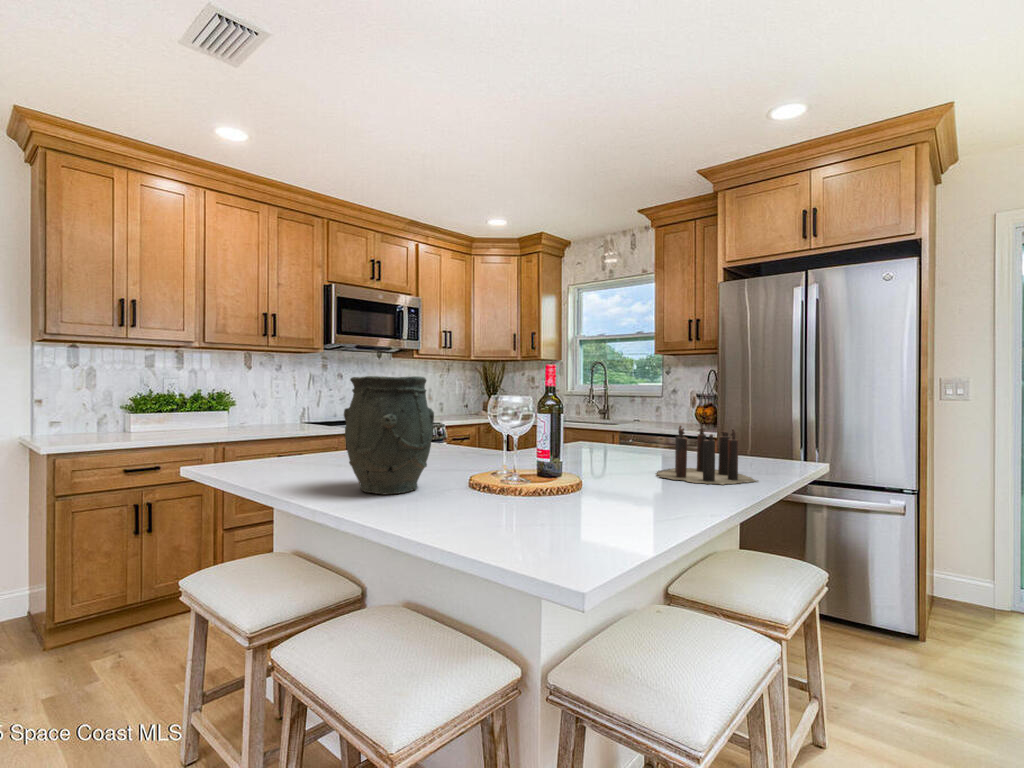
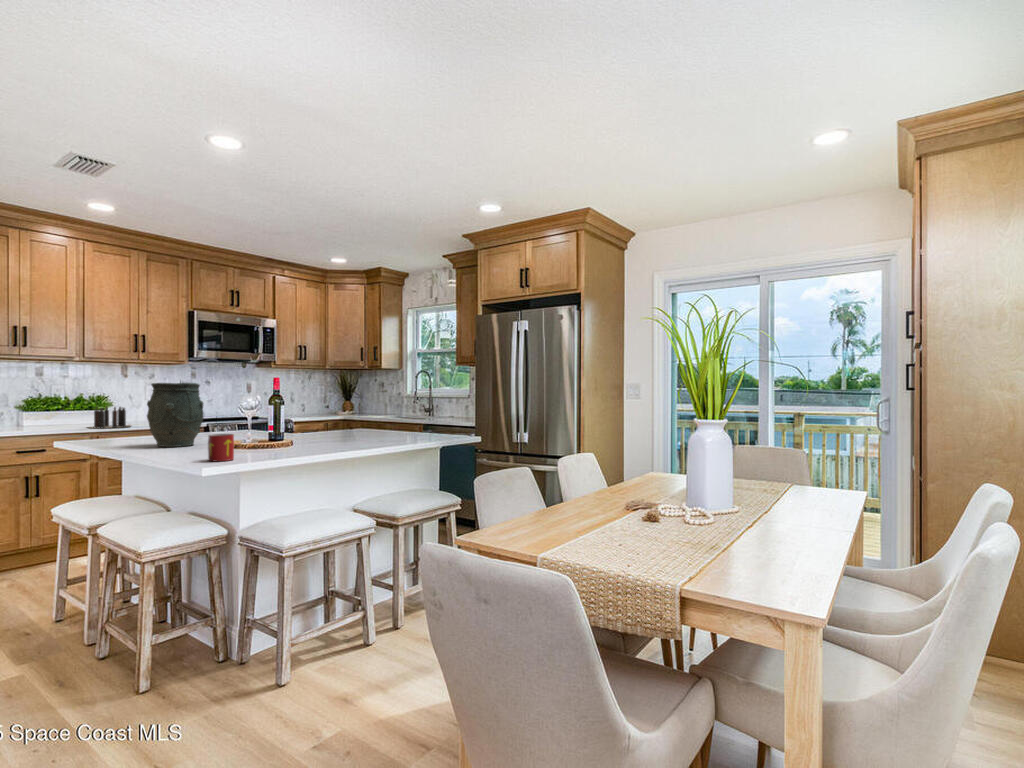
candle: present [656,425,758,485] -> present [90,406,131,428]
mug: none [543,496,613,571] -> present [208,434,234,461]

